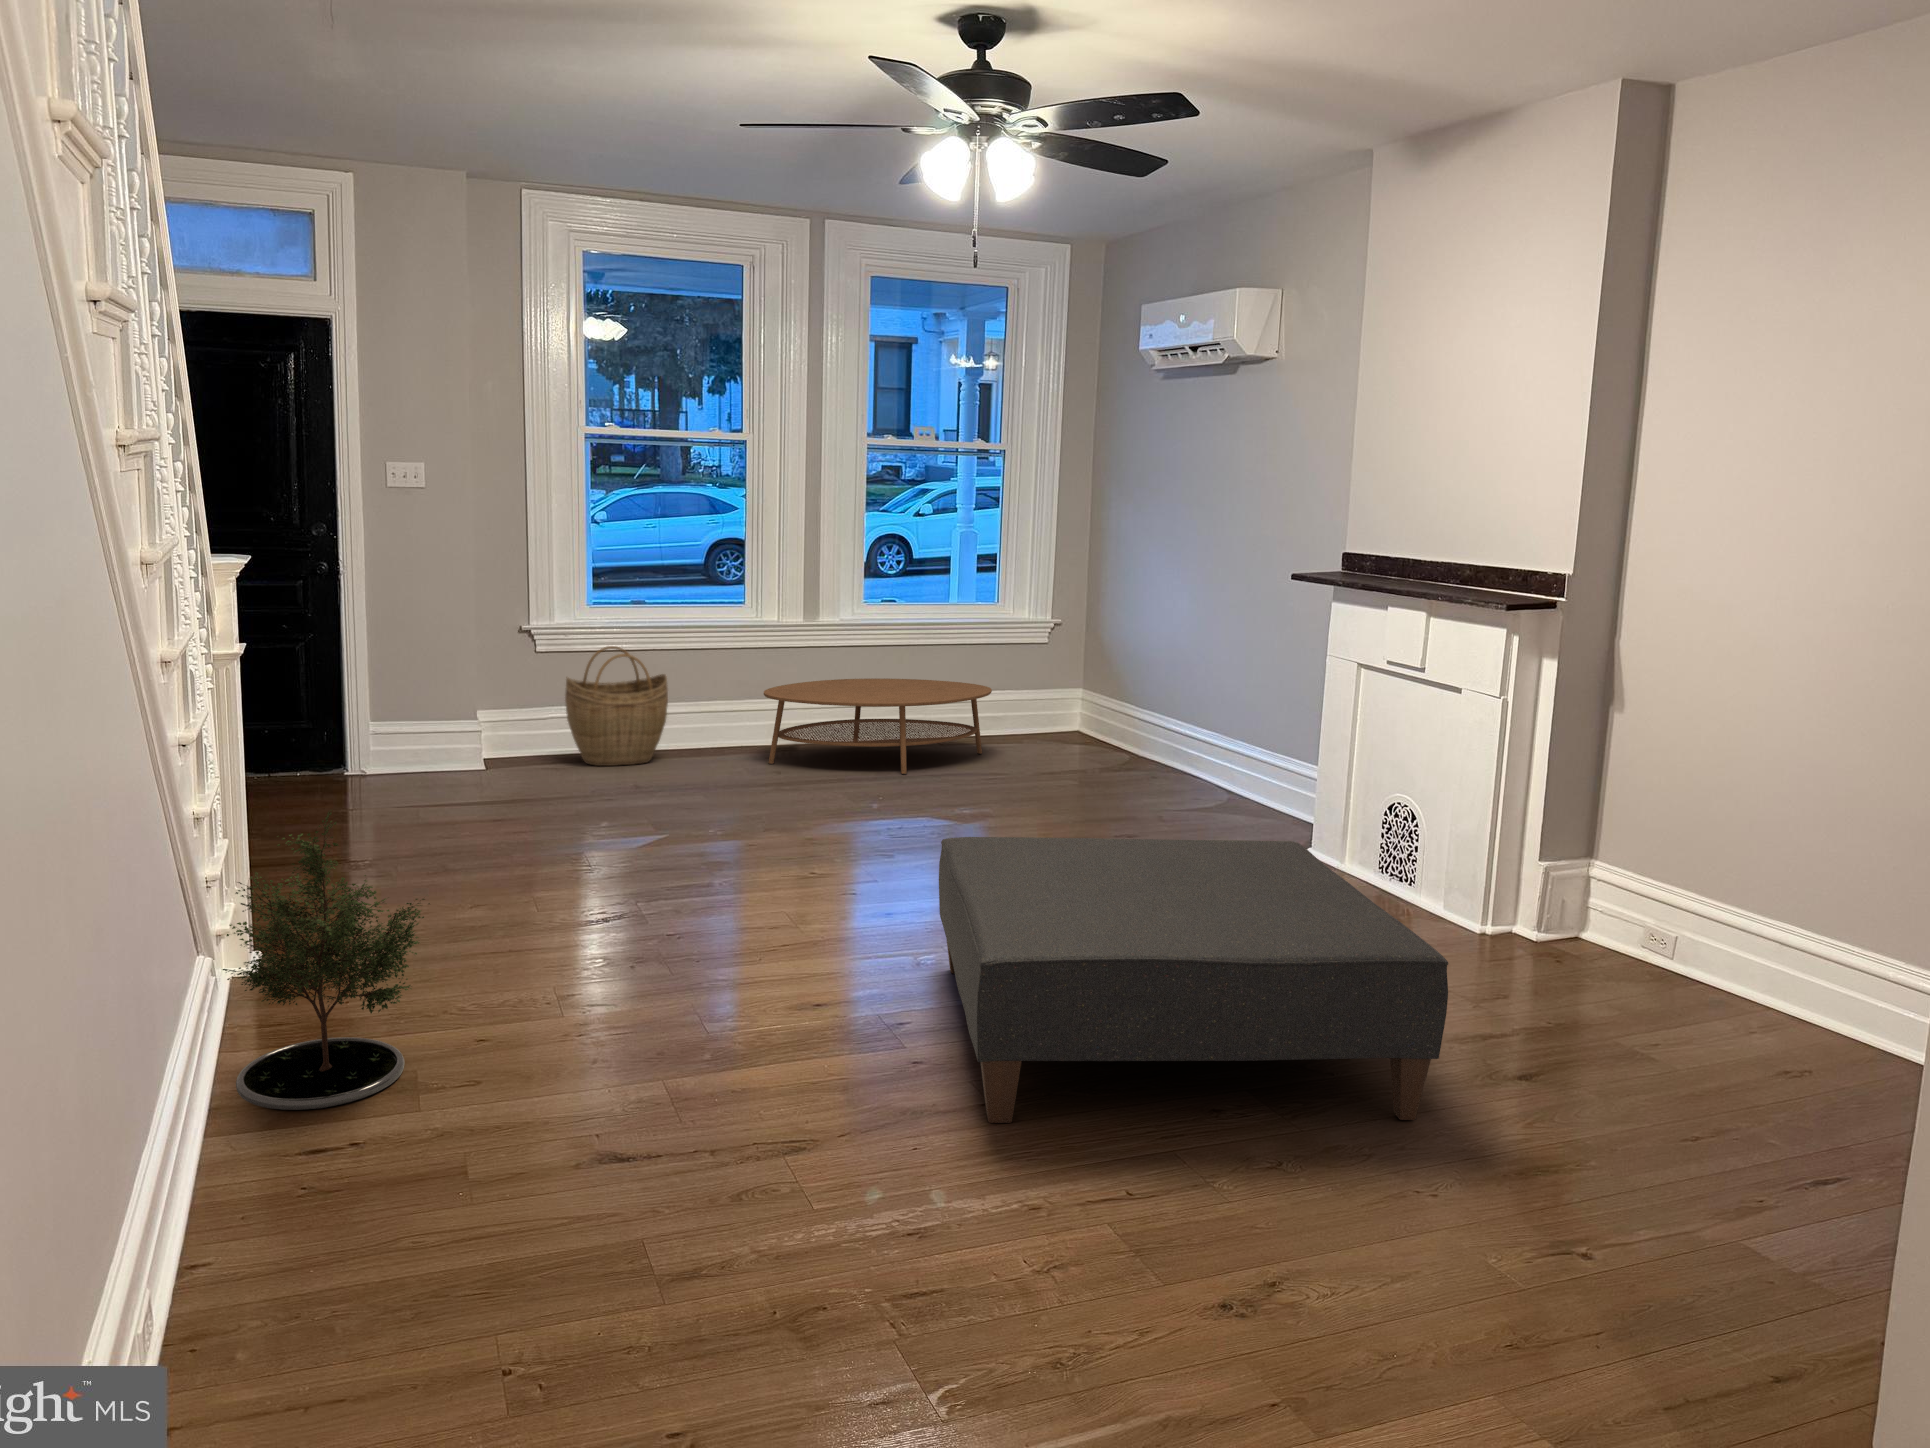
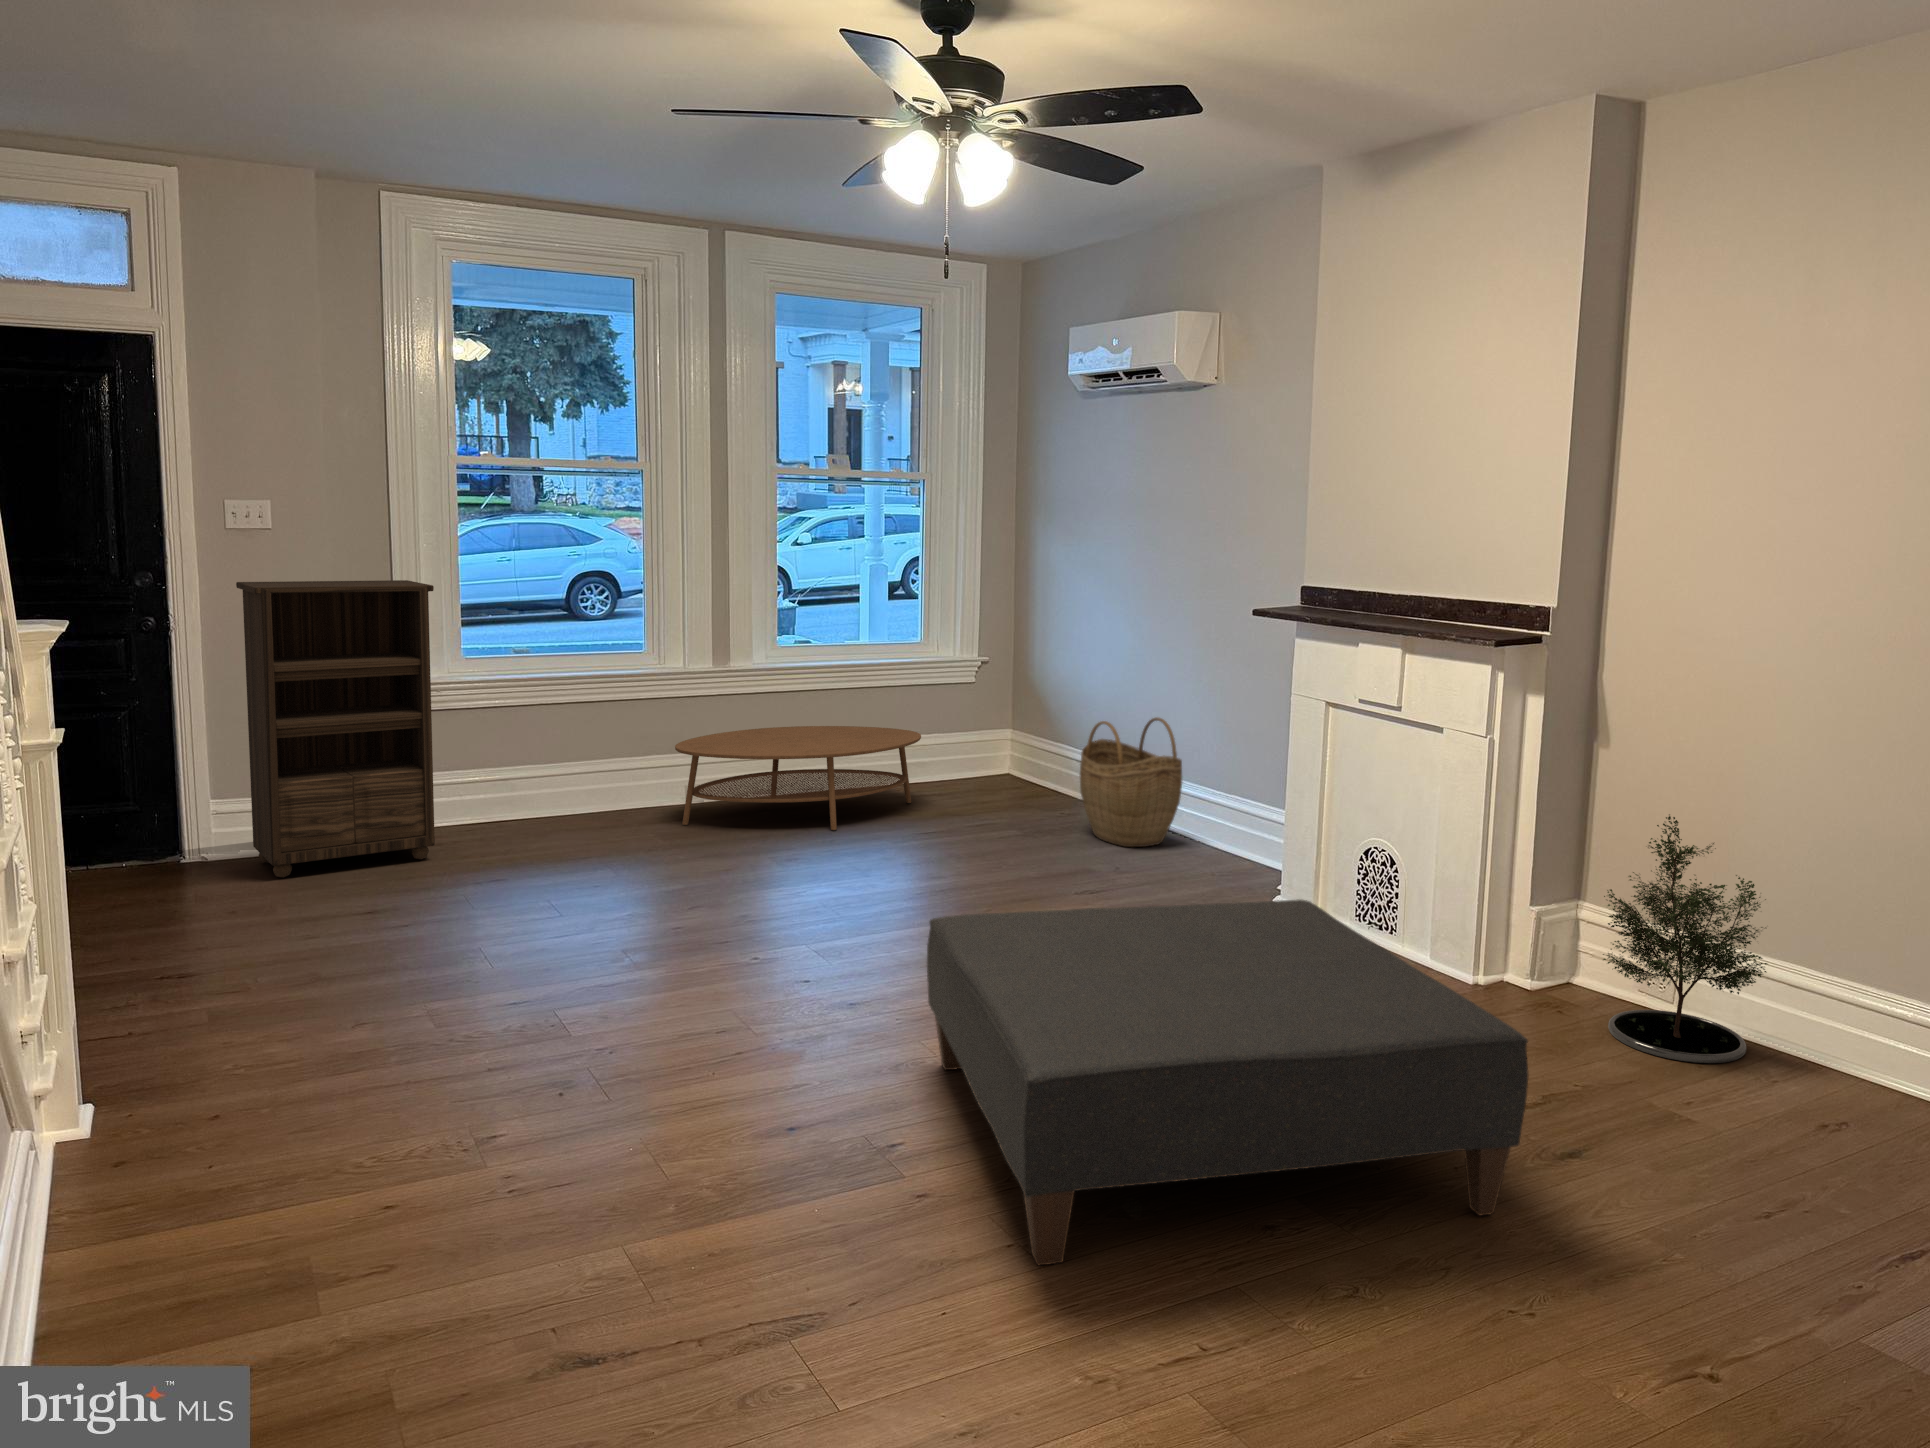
bookshelf: none [392,535,553,791] -> present [236,580,435,877]
woven basket: present [565,646,668,766] -> present [1080,718,1182,847]
potted tree: present [222,811,430,1110] -> present [1603,814,1767,1063]

